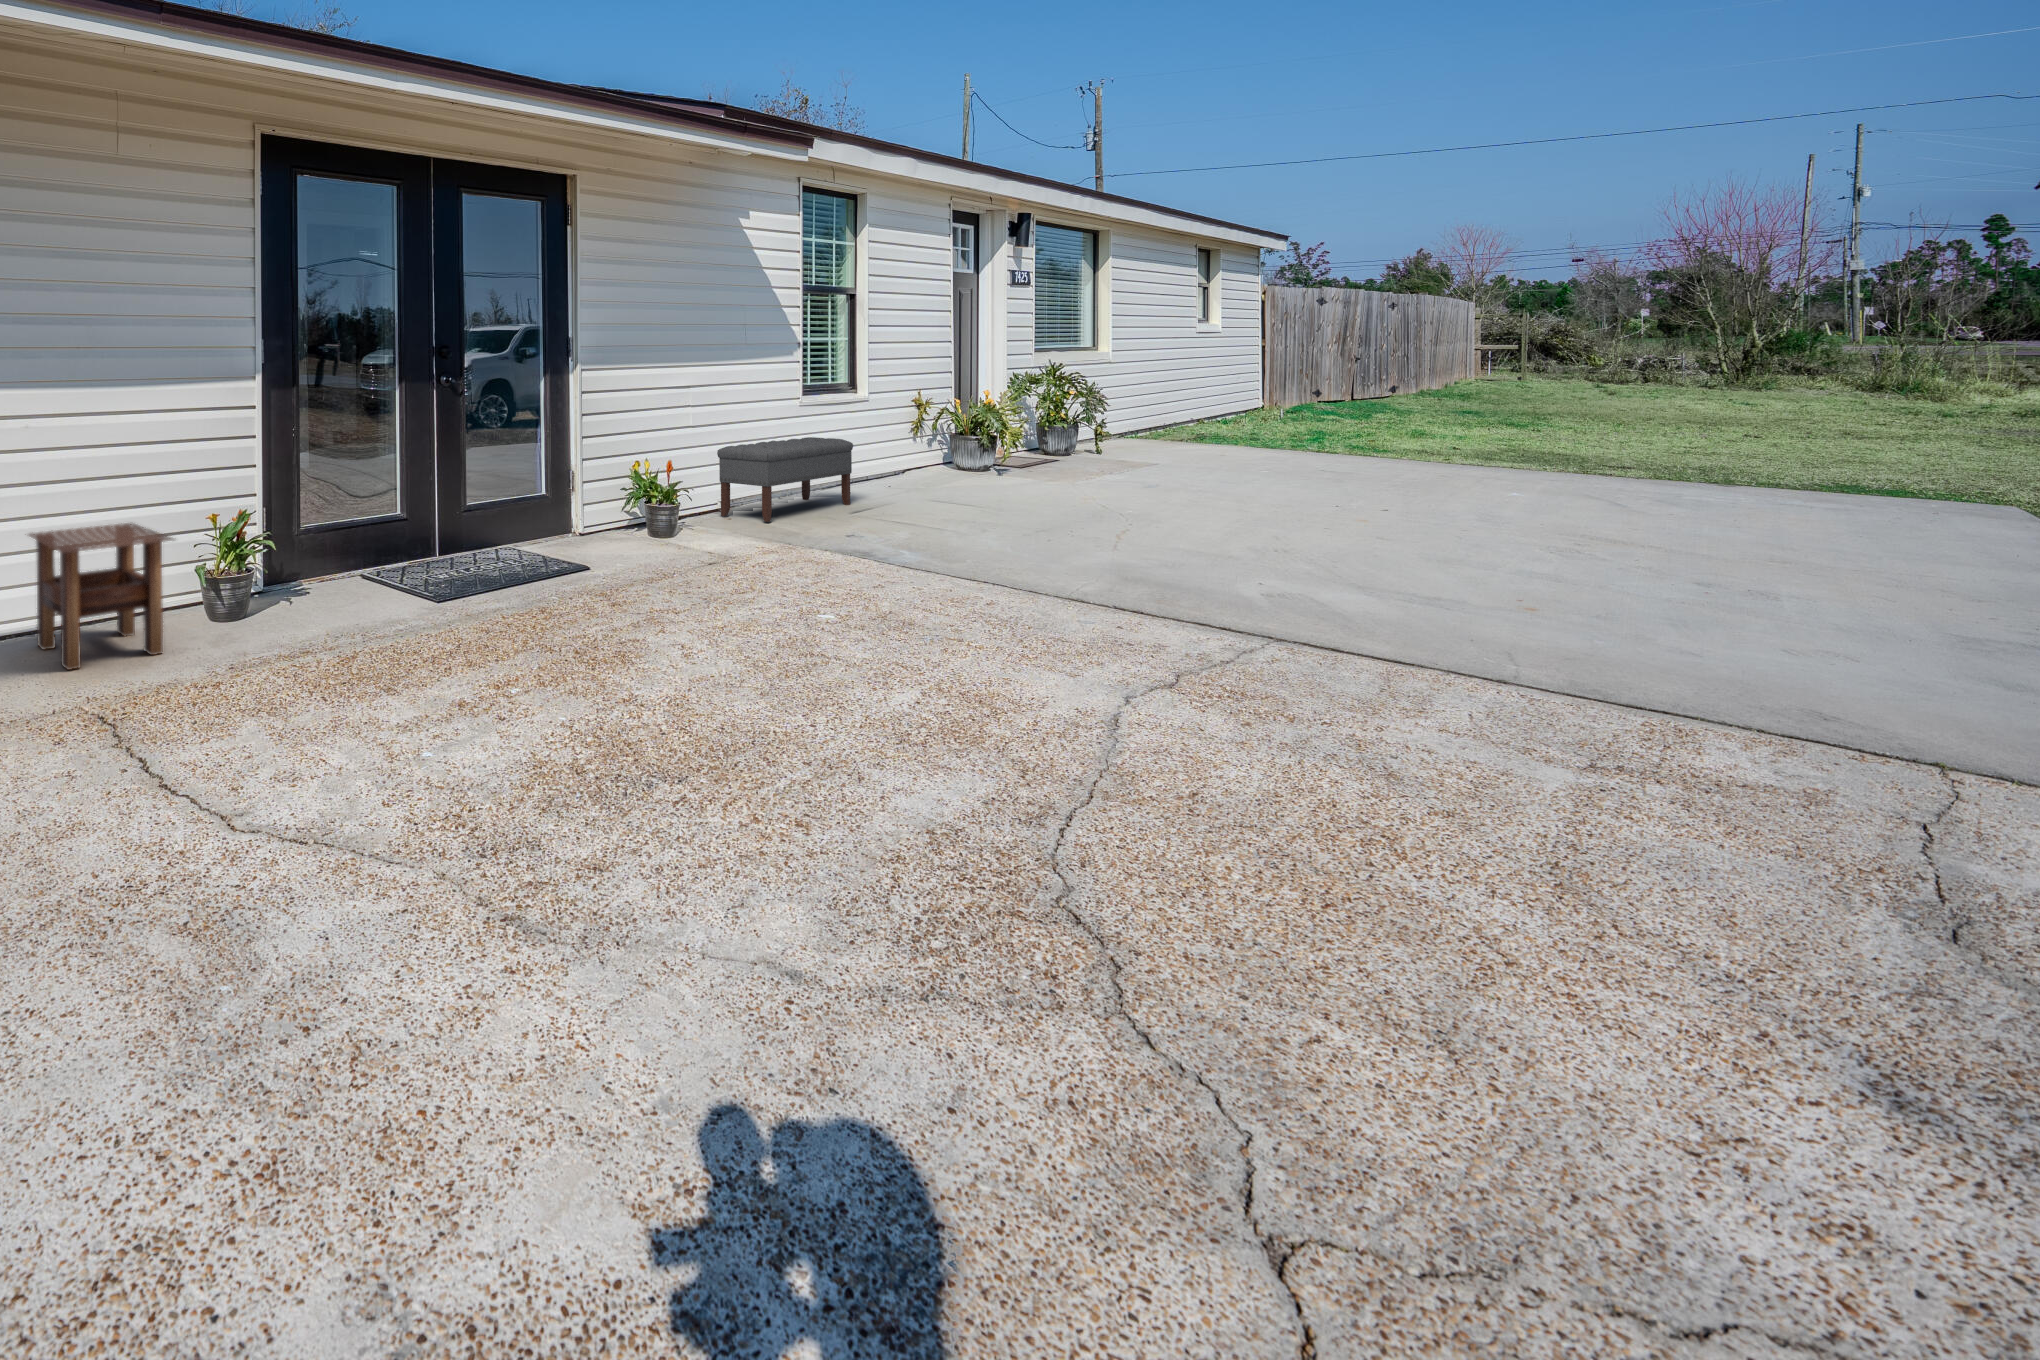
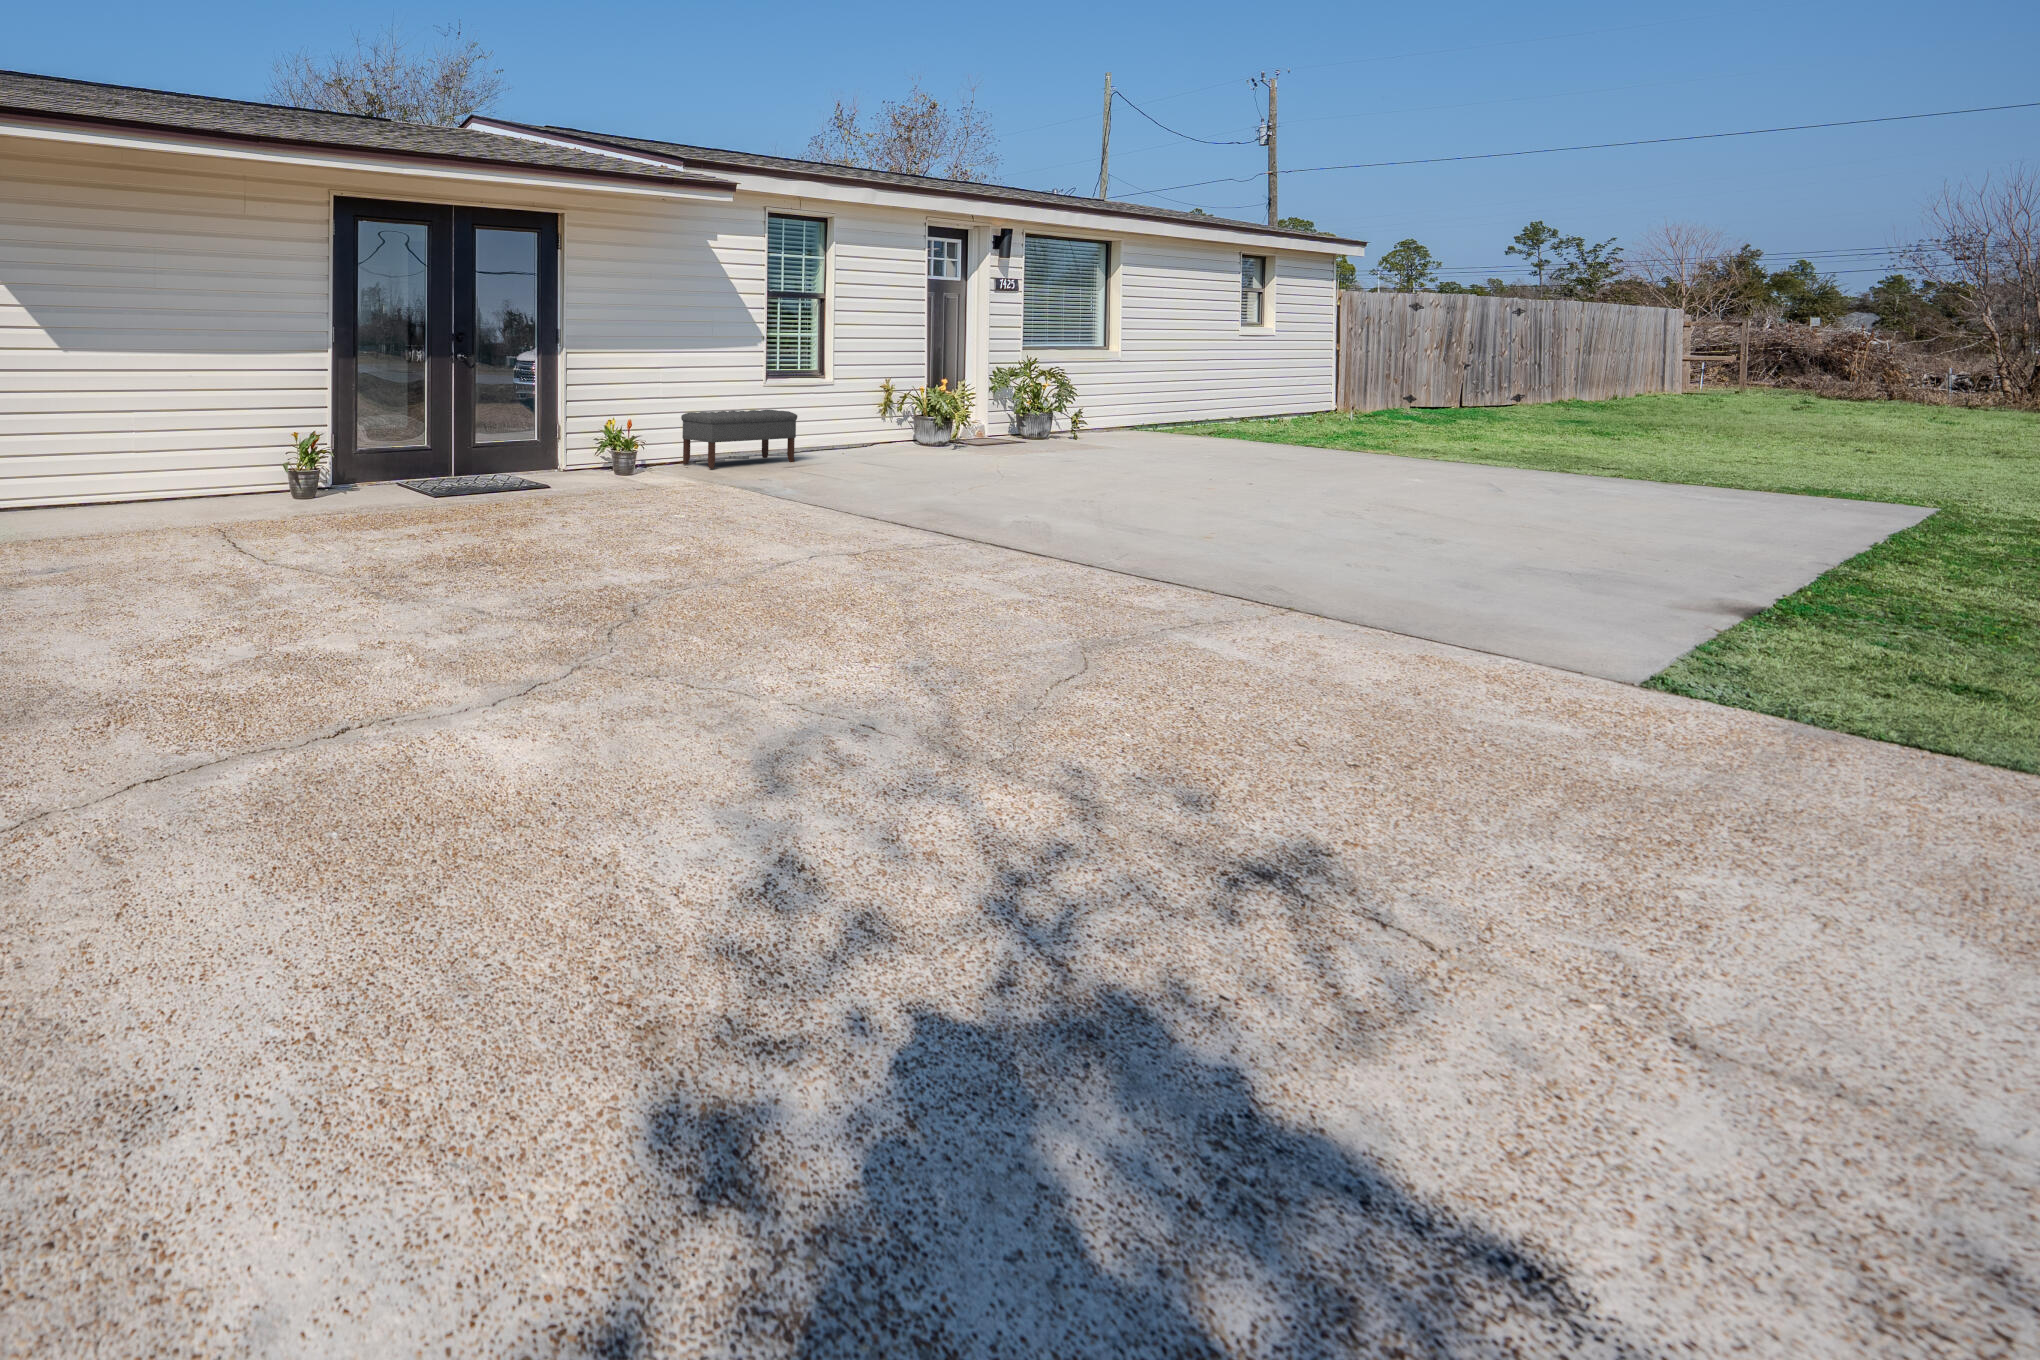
side table: present [29,523,173,670] -> none [189,437,270,515]

